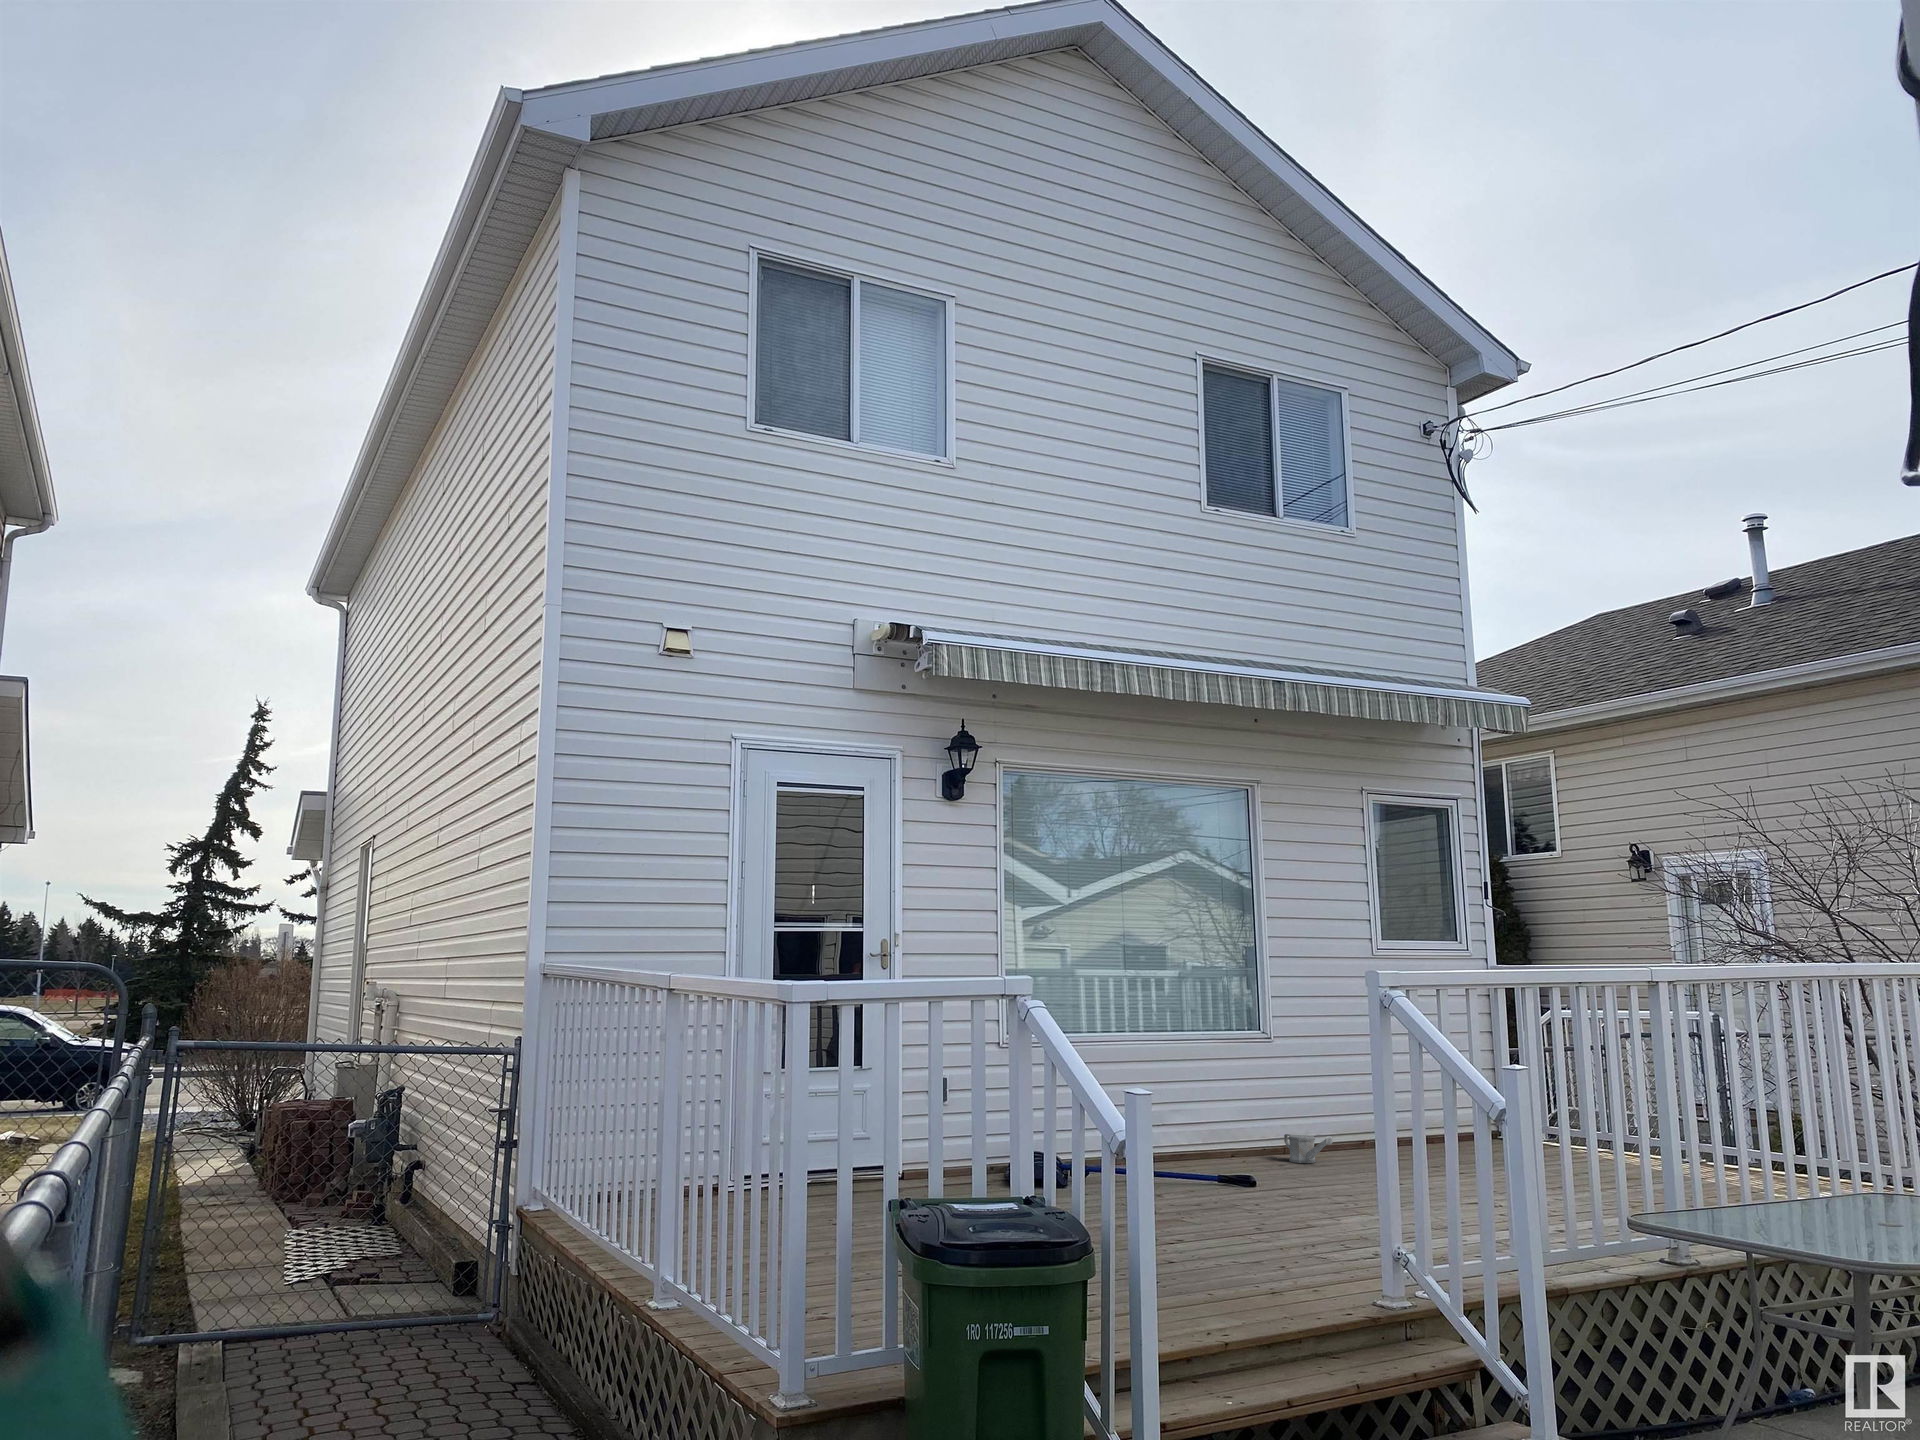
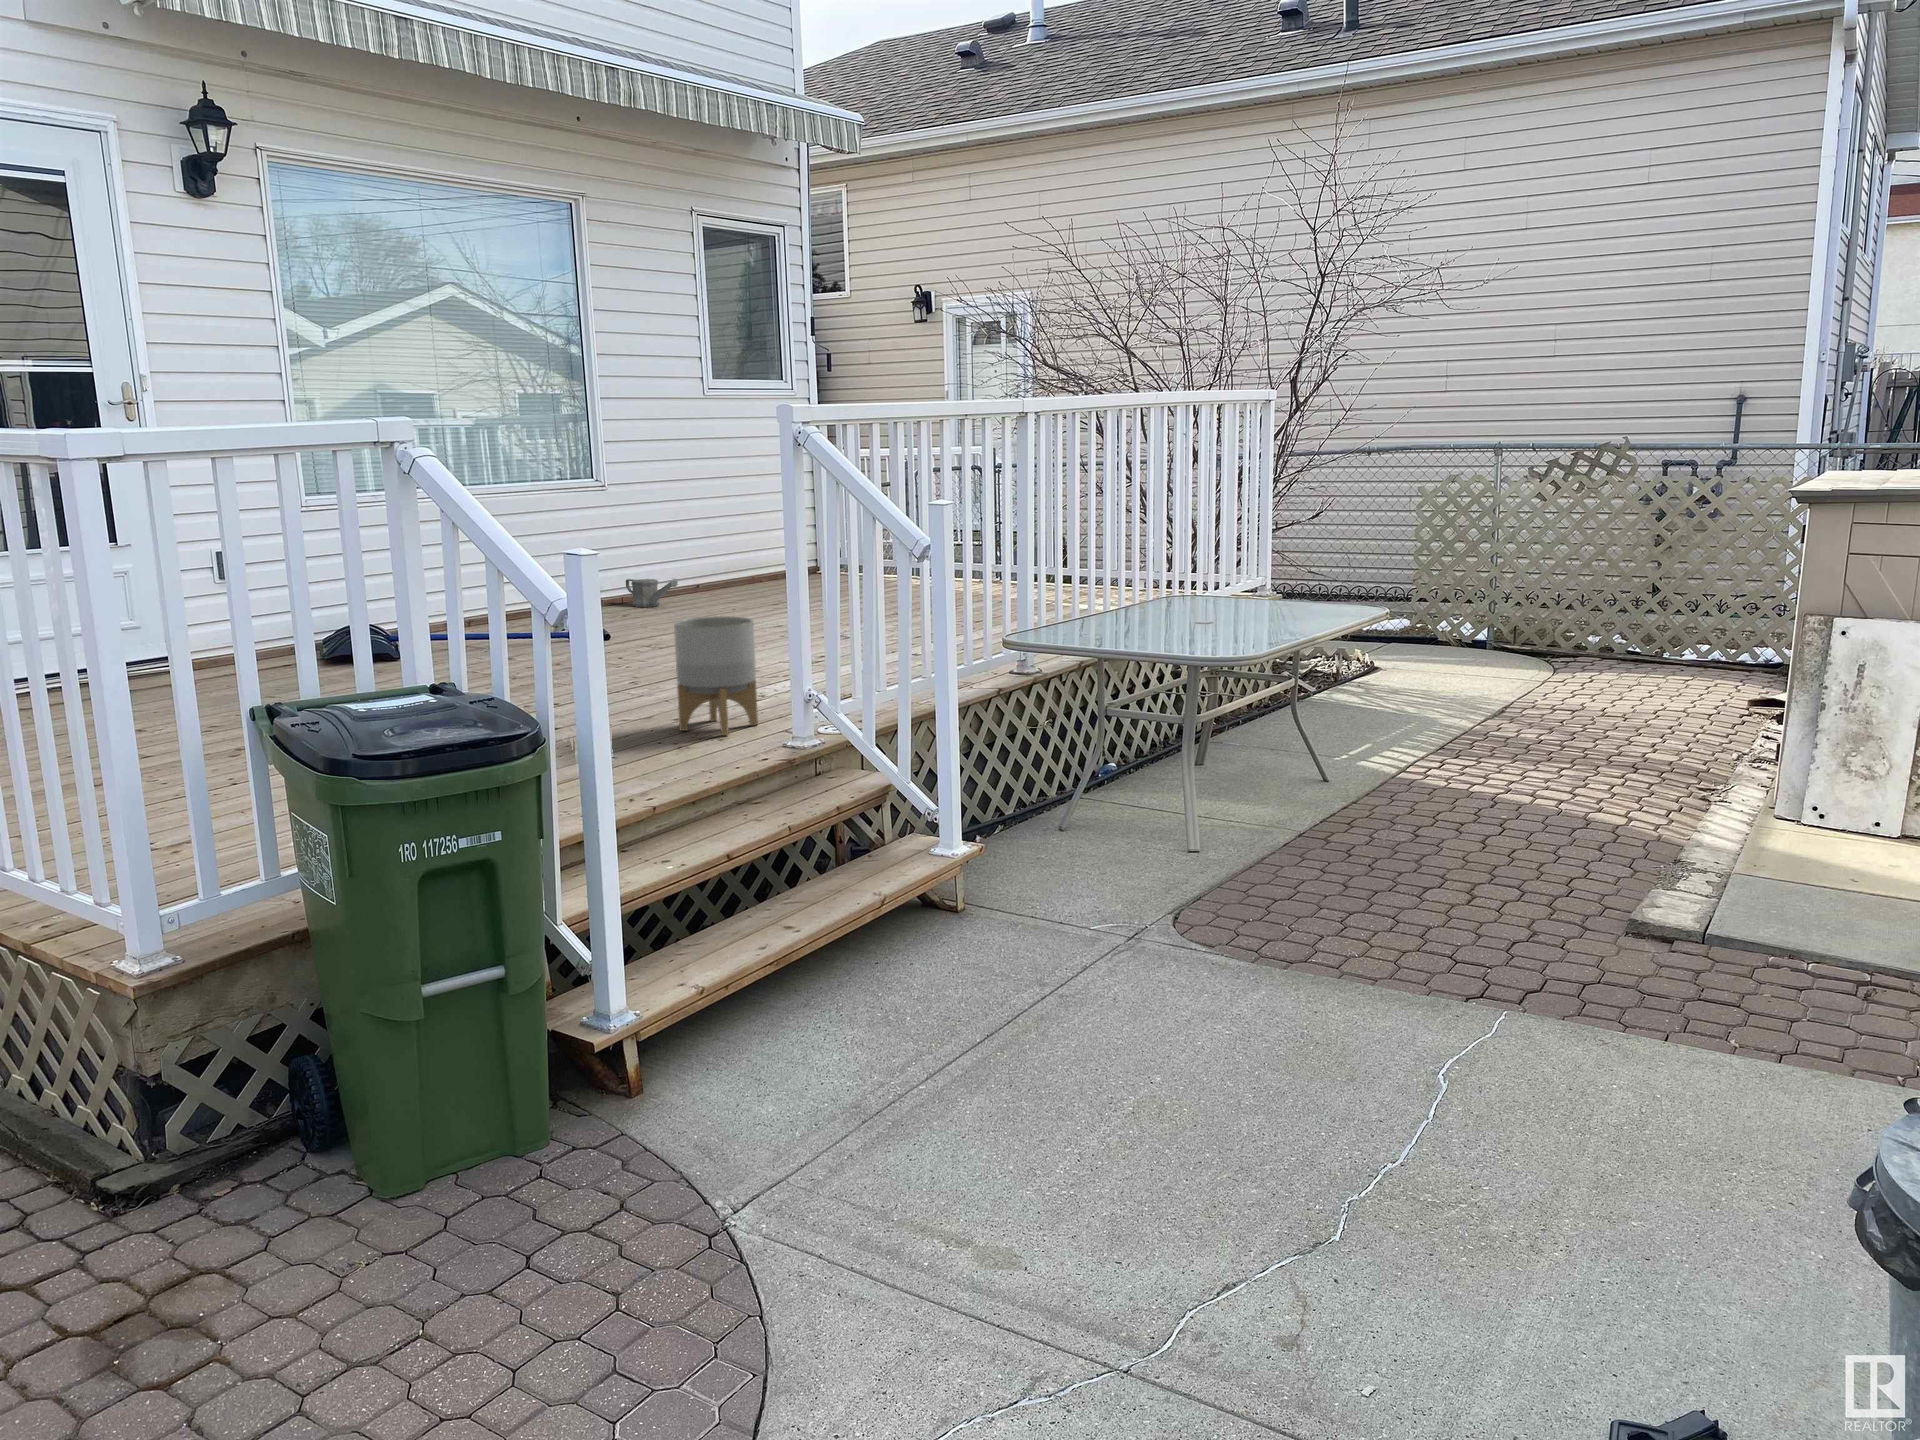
planter: none [1274,1168,1355,1288] -> present [674,616,758,736]

